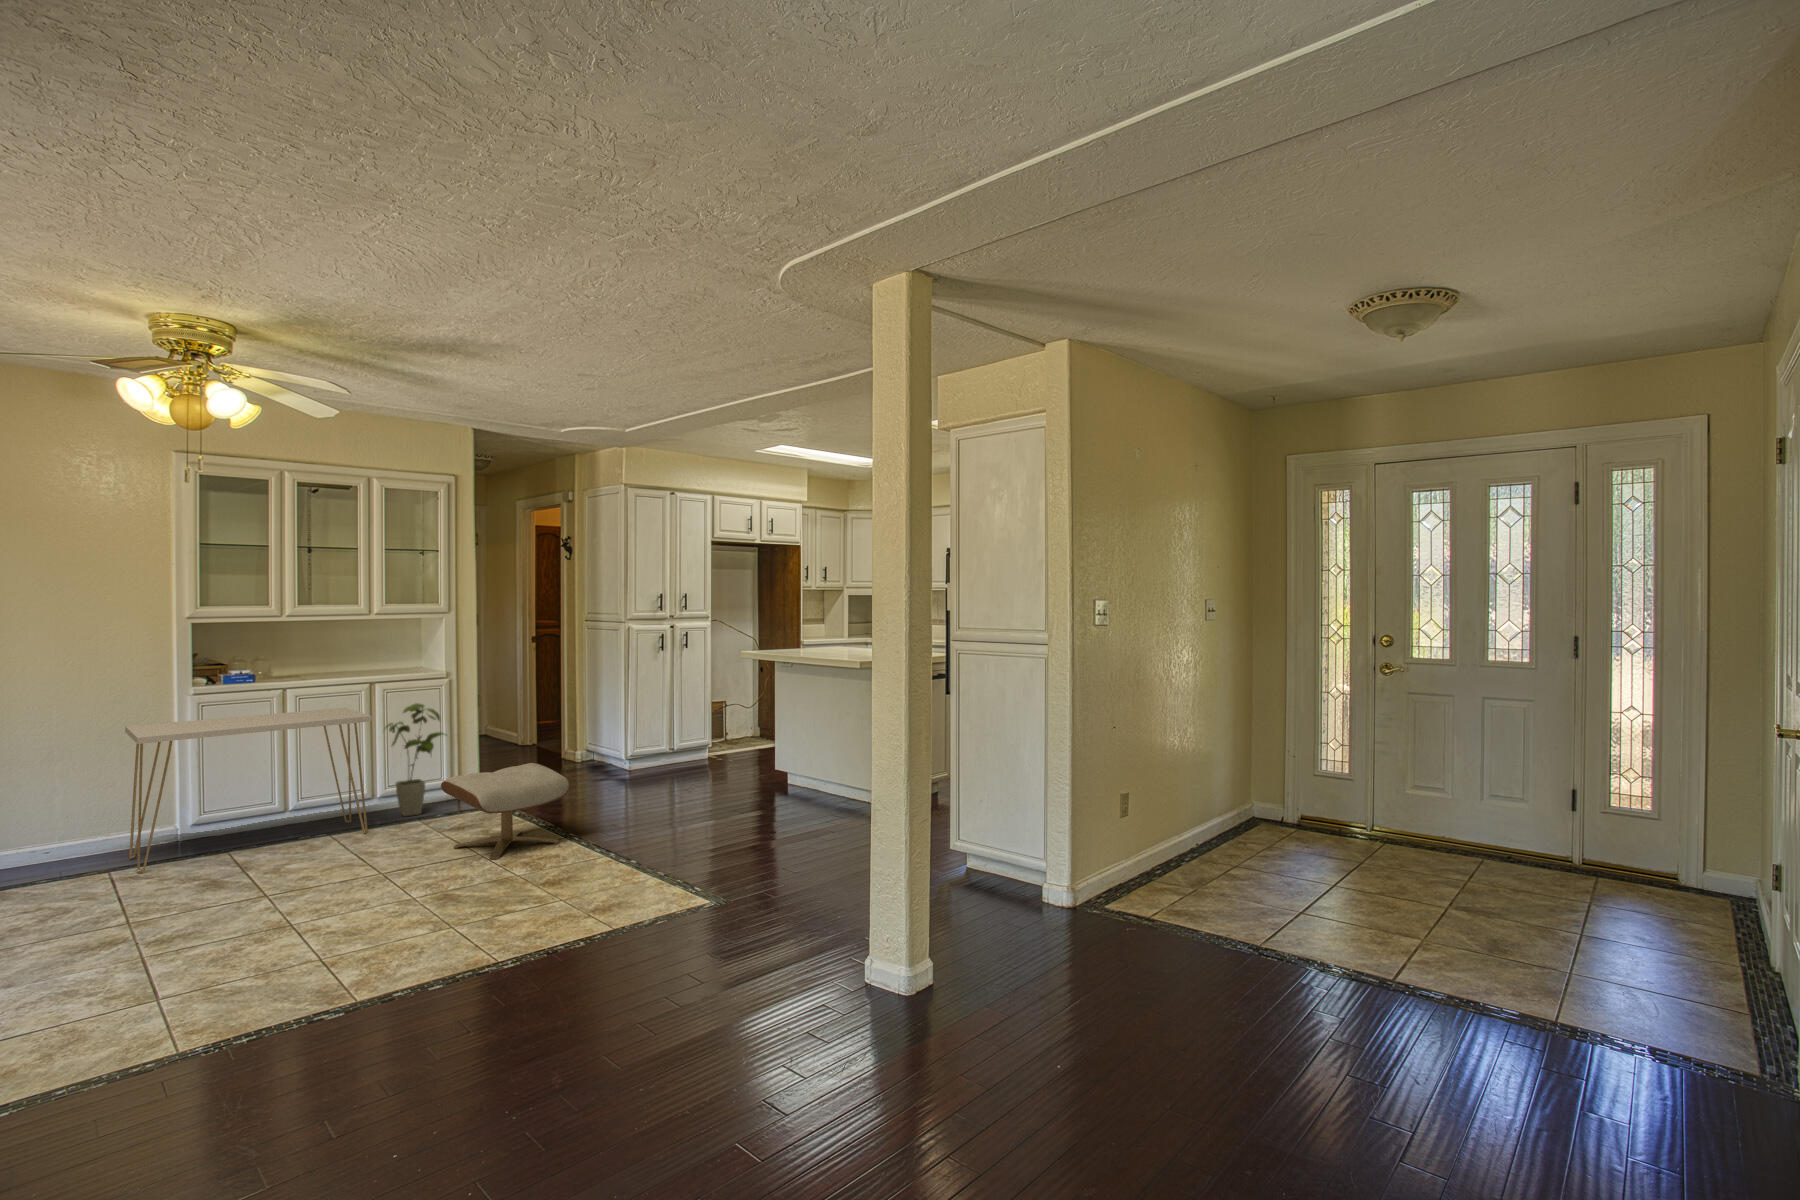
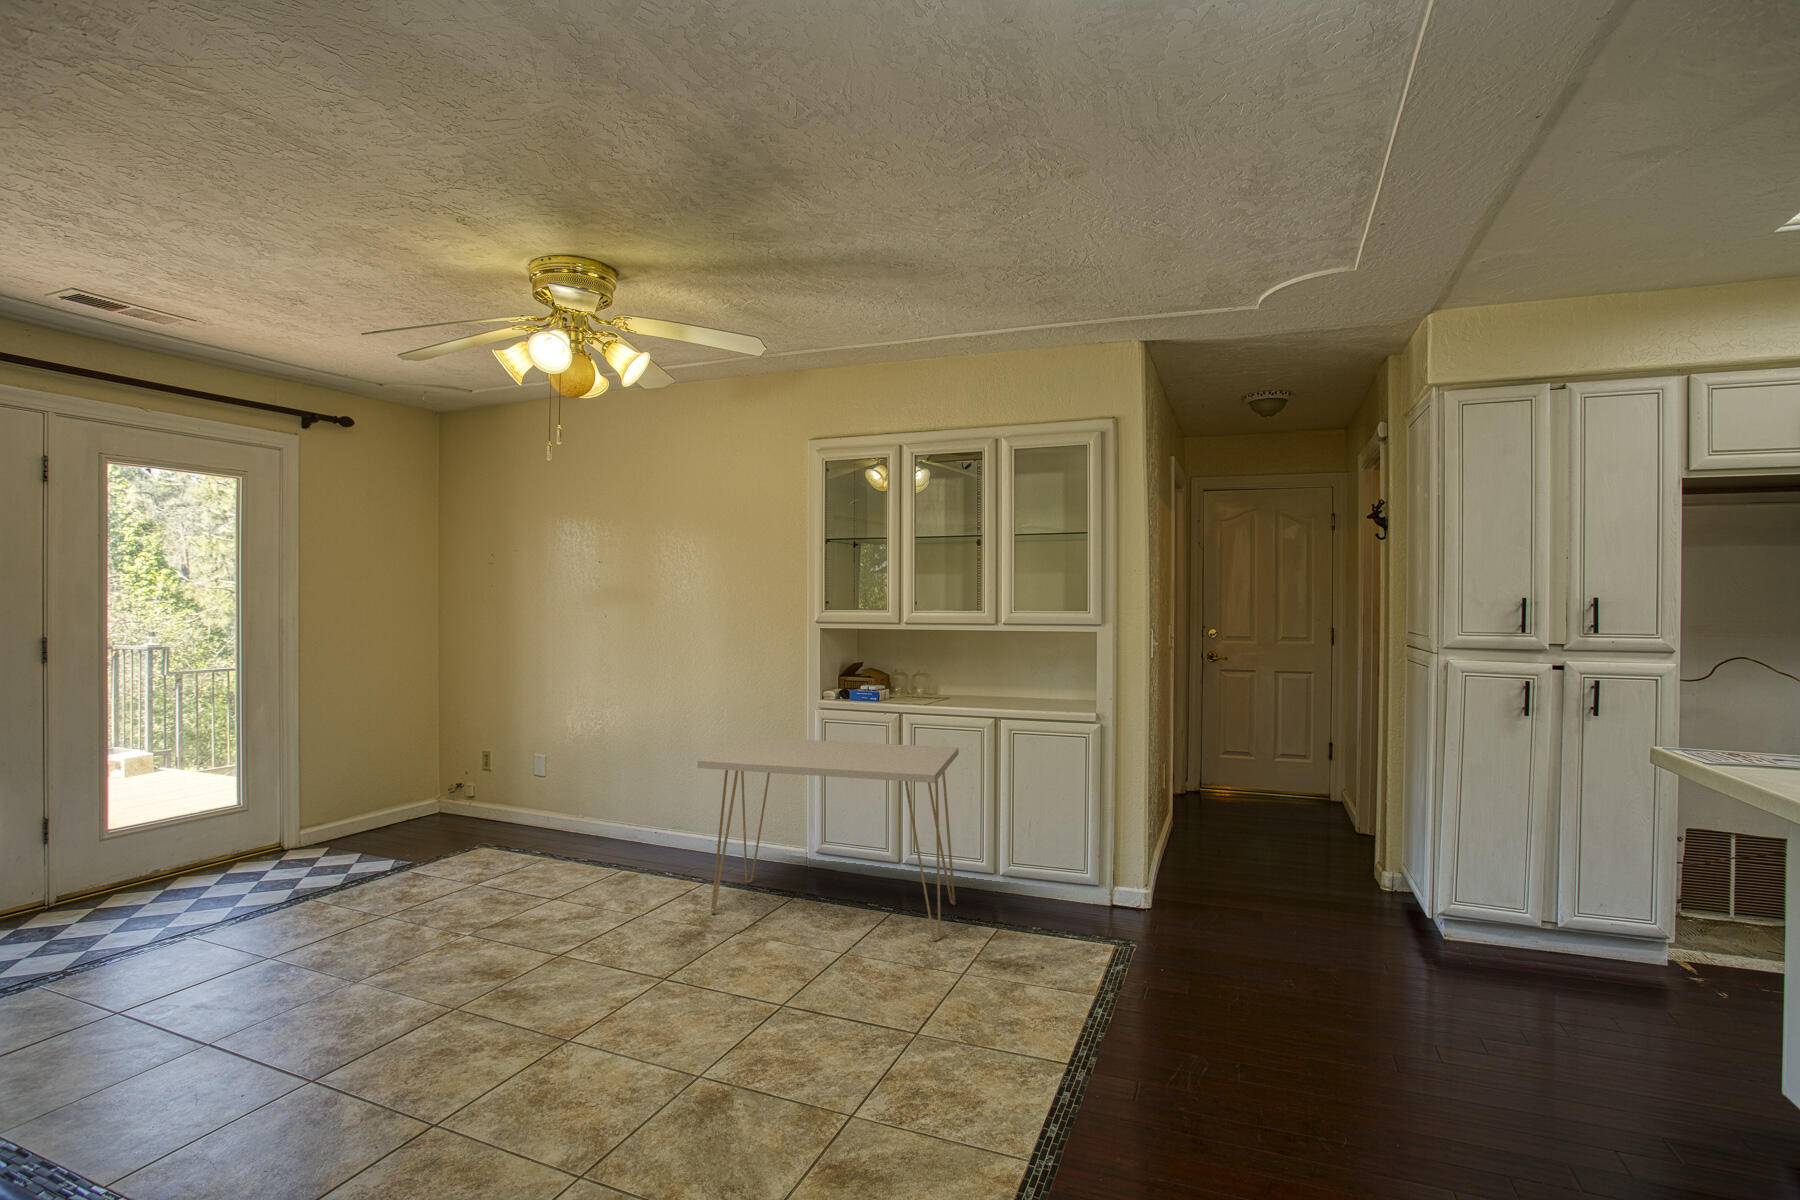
house plant: present [385,703,443,816] -> none [997,757,1085,923]
ottoman: present [441,763,570,859] -> none [936,930,1160,1171]

